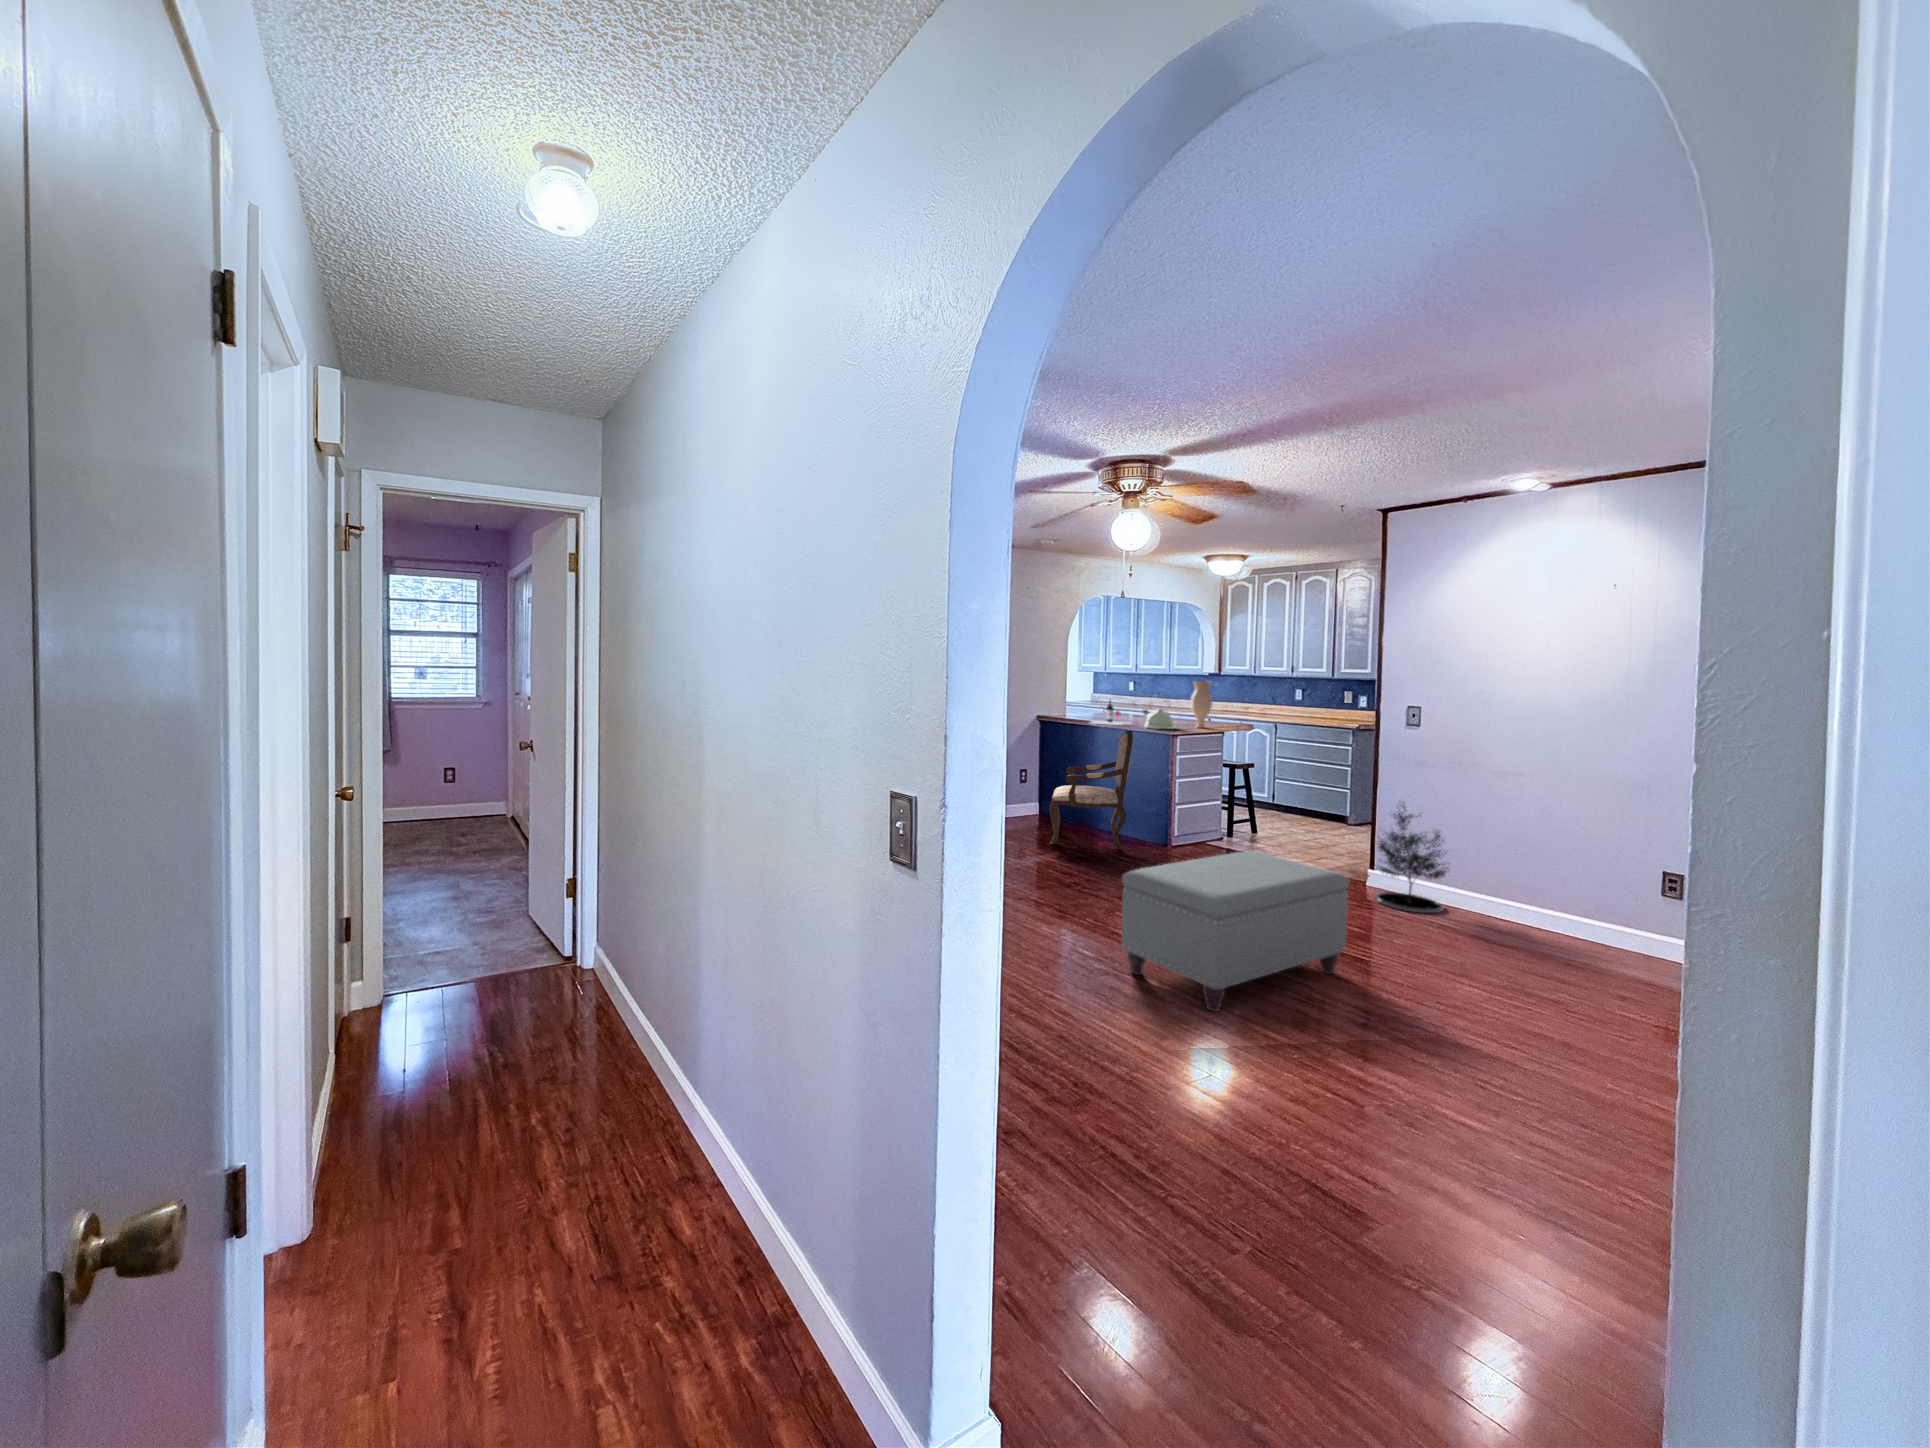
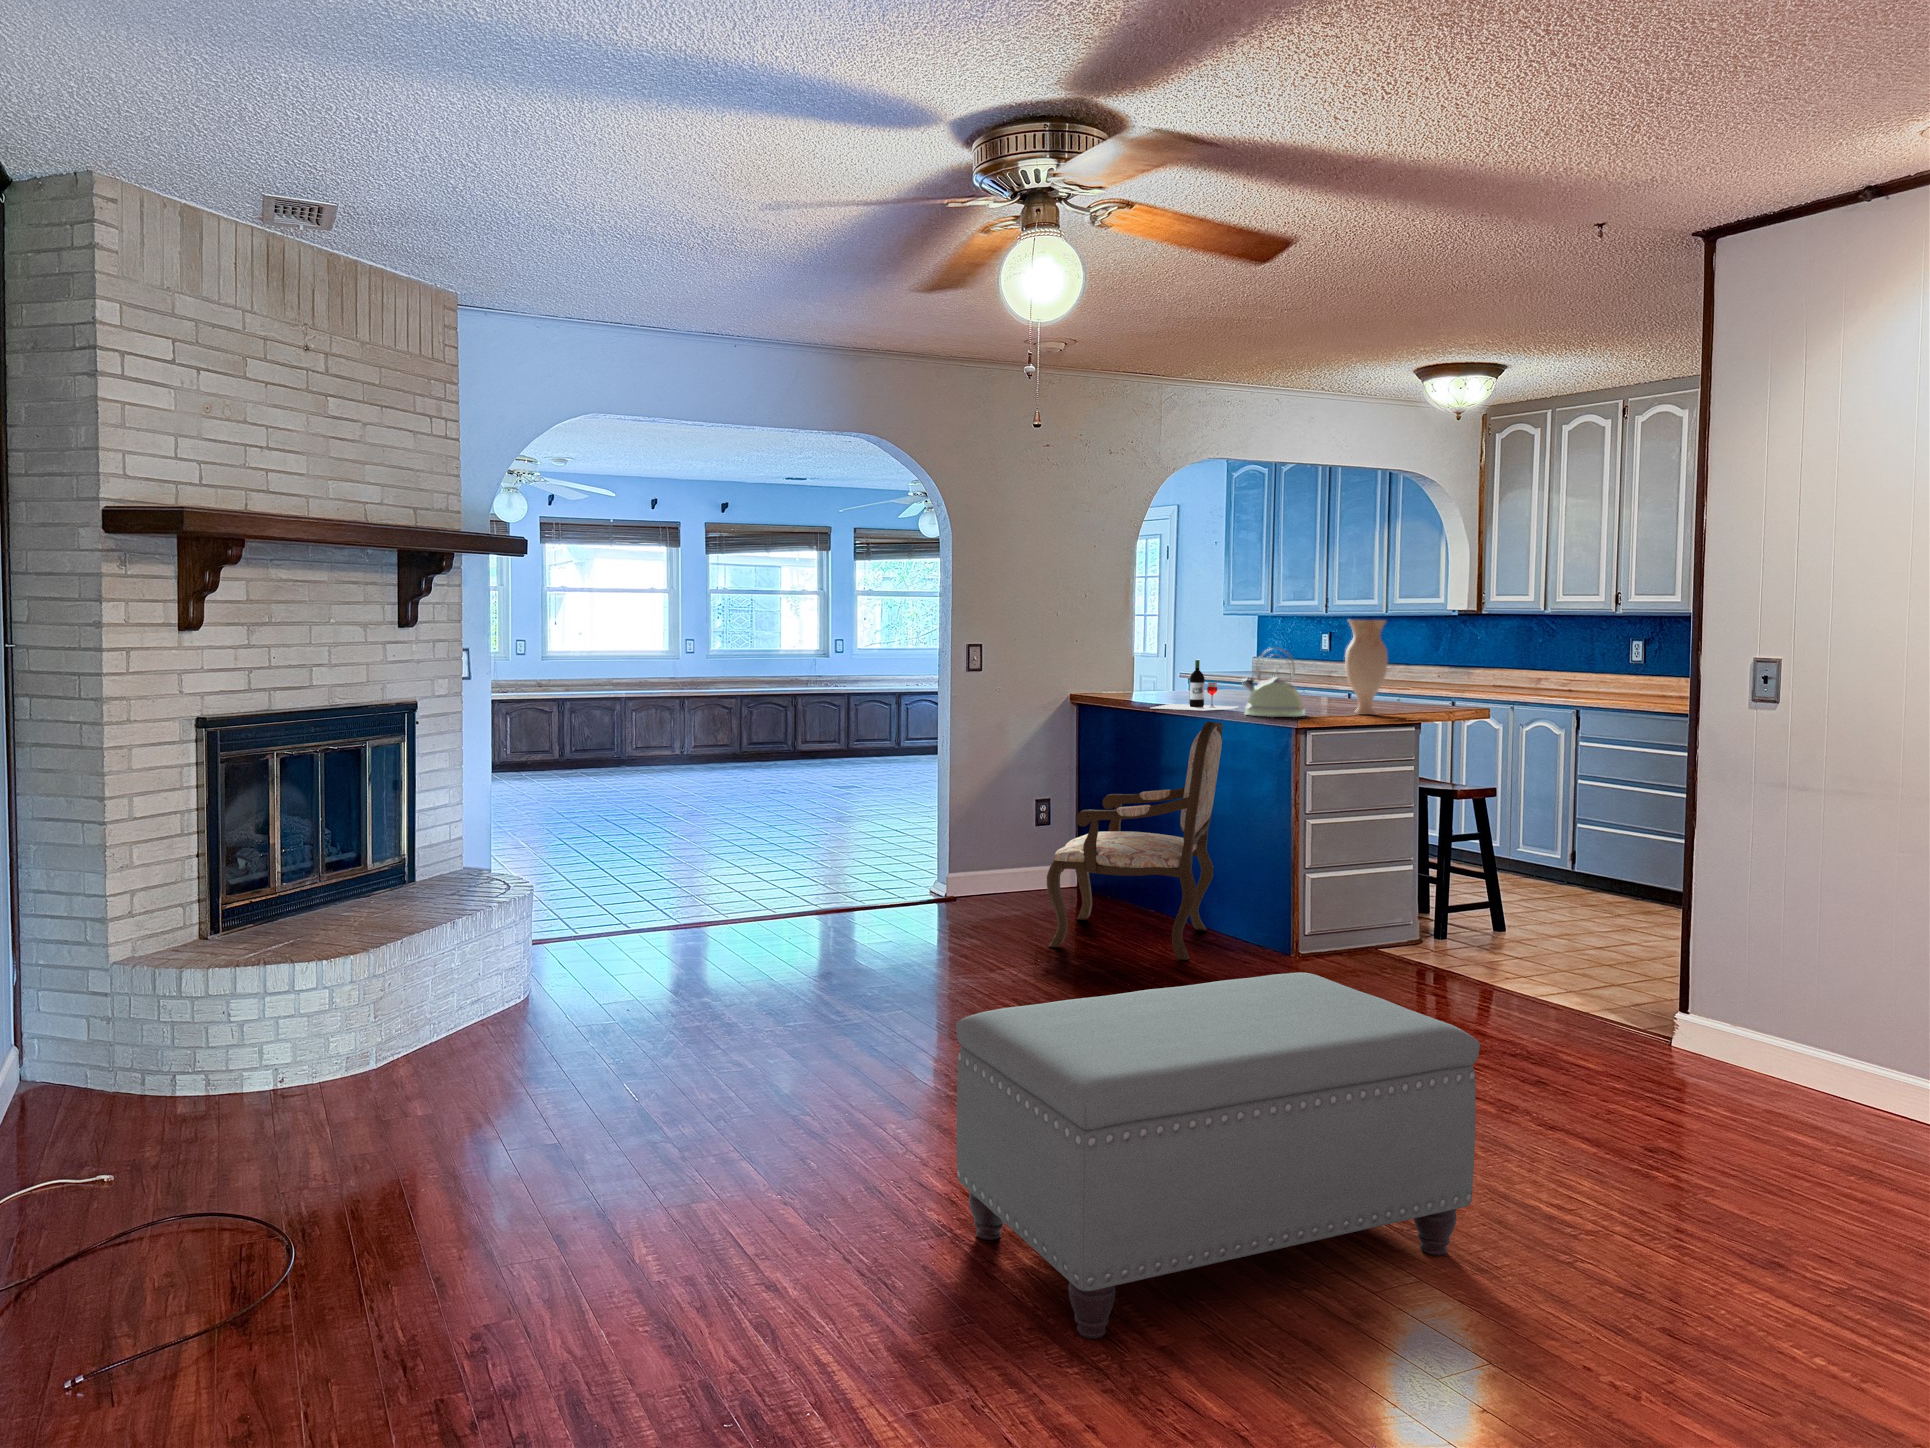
potted tree: present [1375,803,1449,913] -> none [1658,862,1837,1115]

